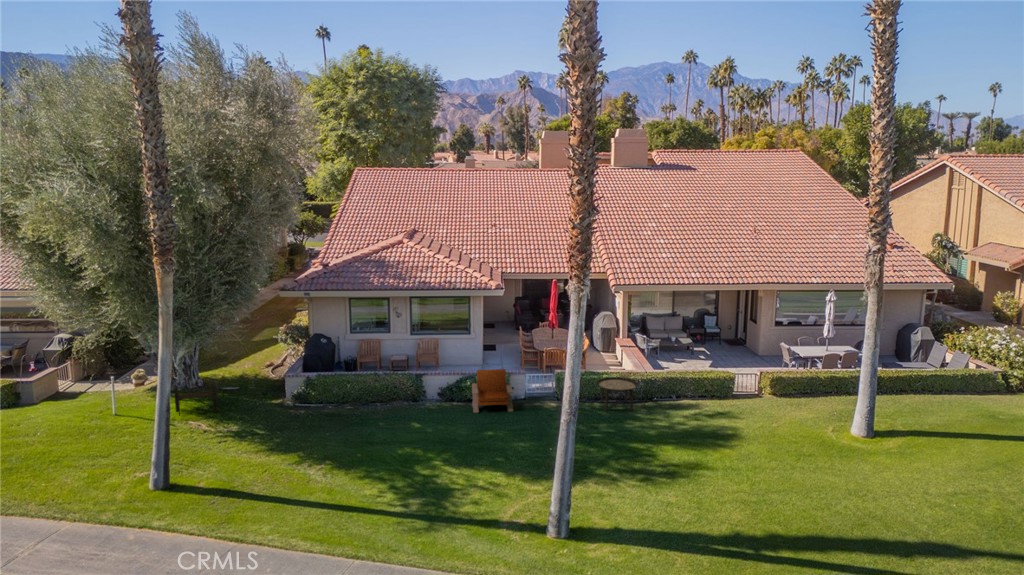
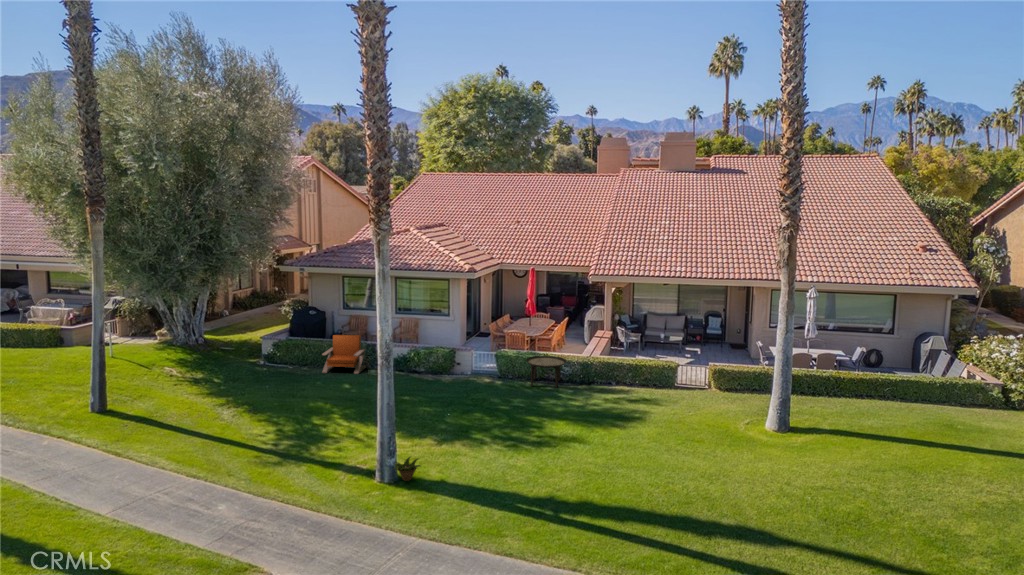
lounge chair: present [472,369,513,413] -> present [322,335,366,374]
bench: present [174,382,218,416] -> none [156,336,197,364]
decorative plant: none [570,506,604,533] -> present [394,457,420,481]

